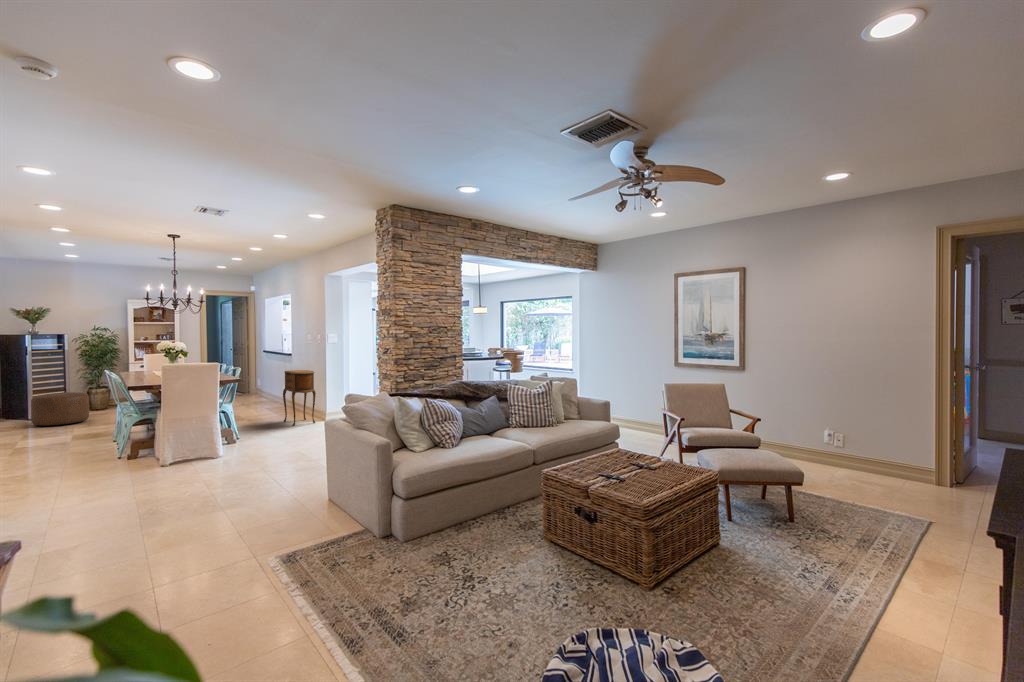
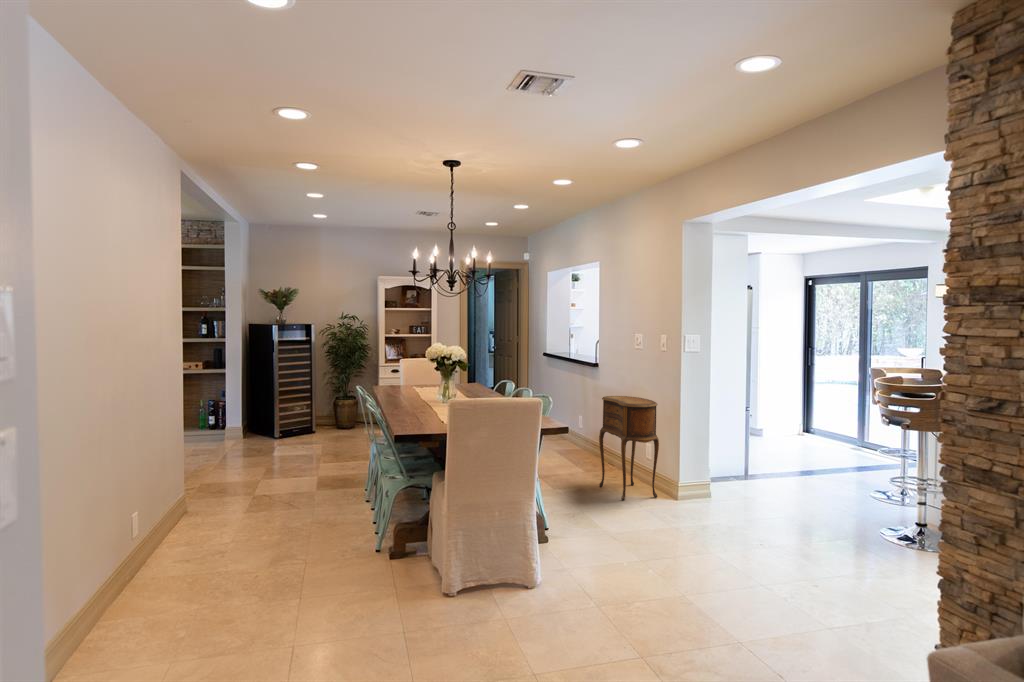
ottoman: present [31,392,89,426] -> none [276,406,336,452]

